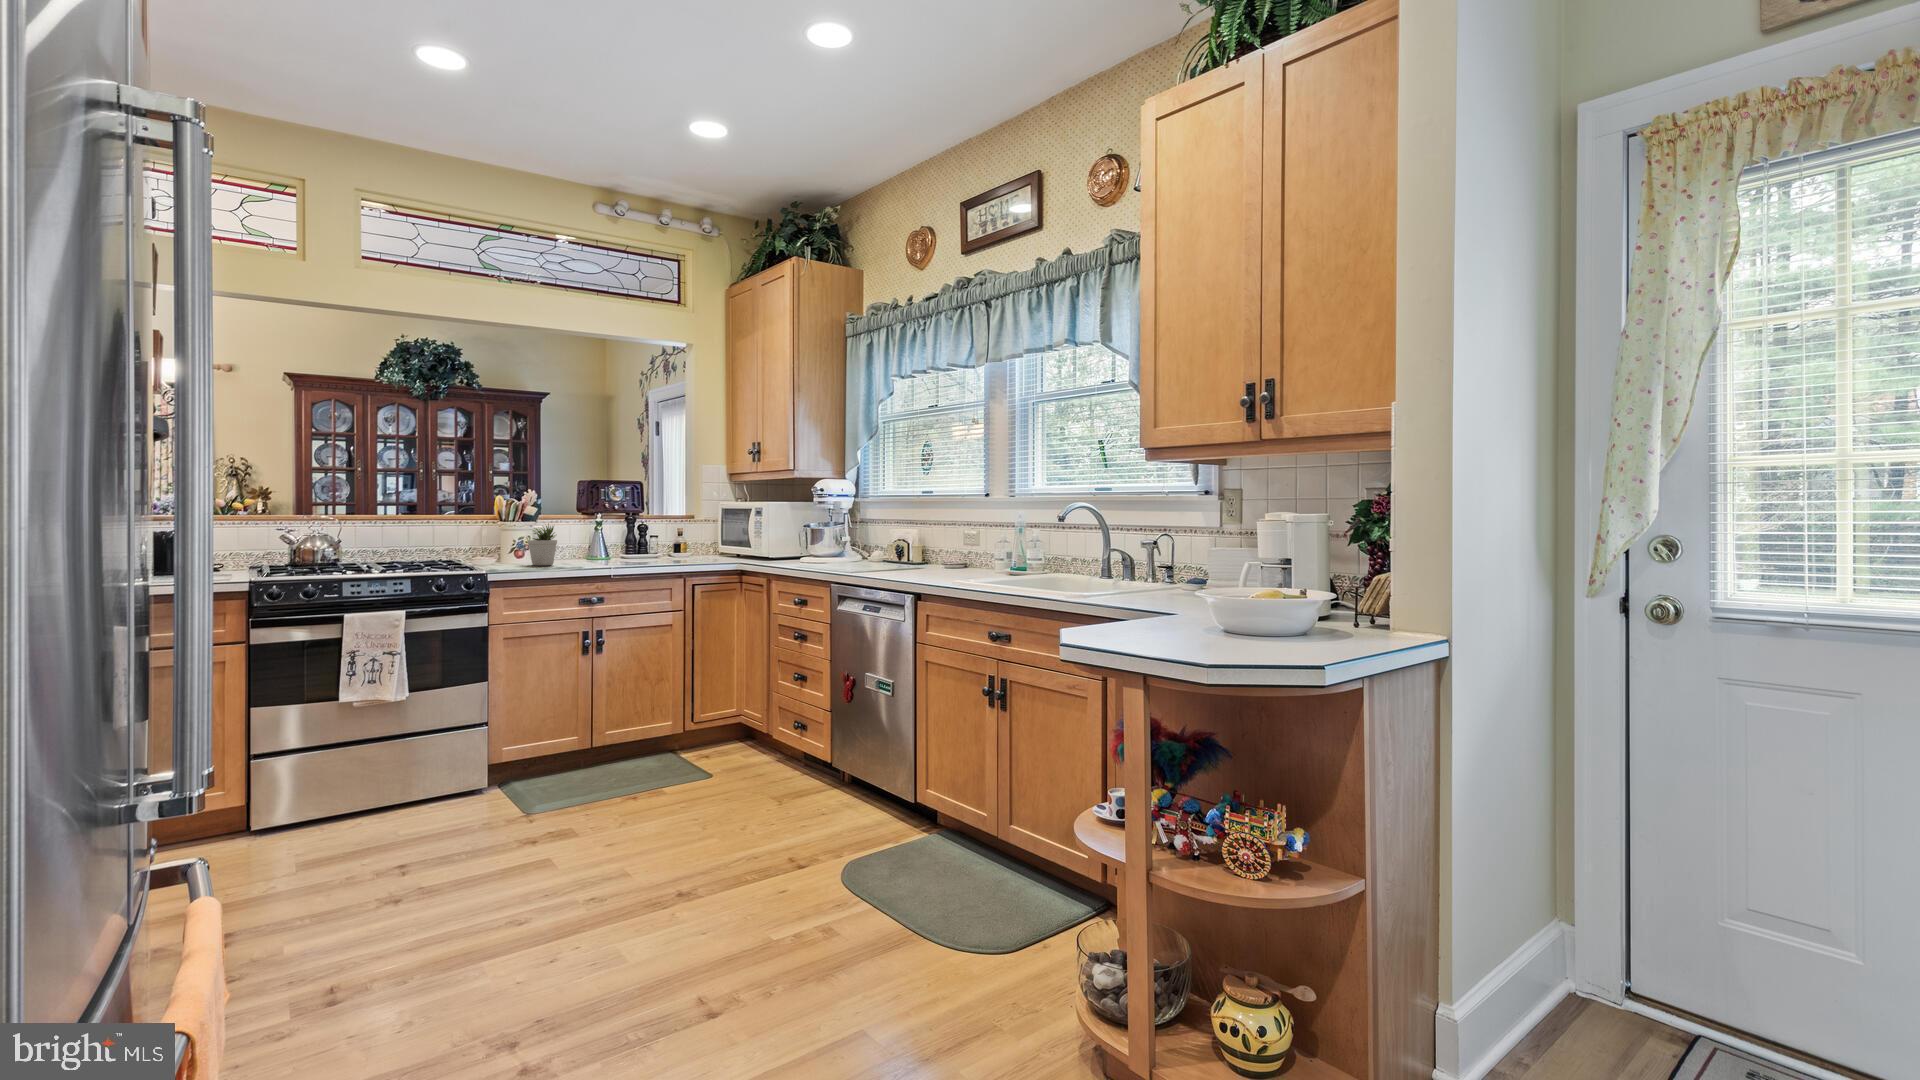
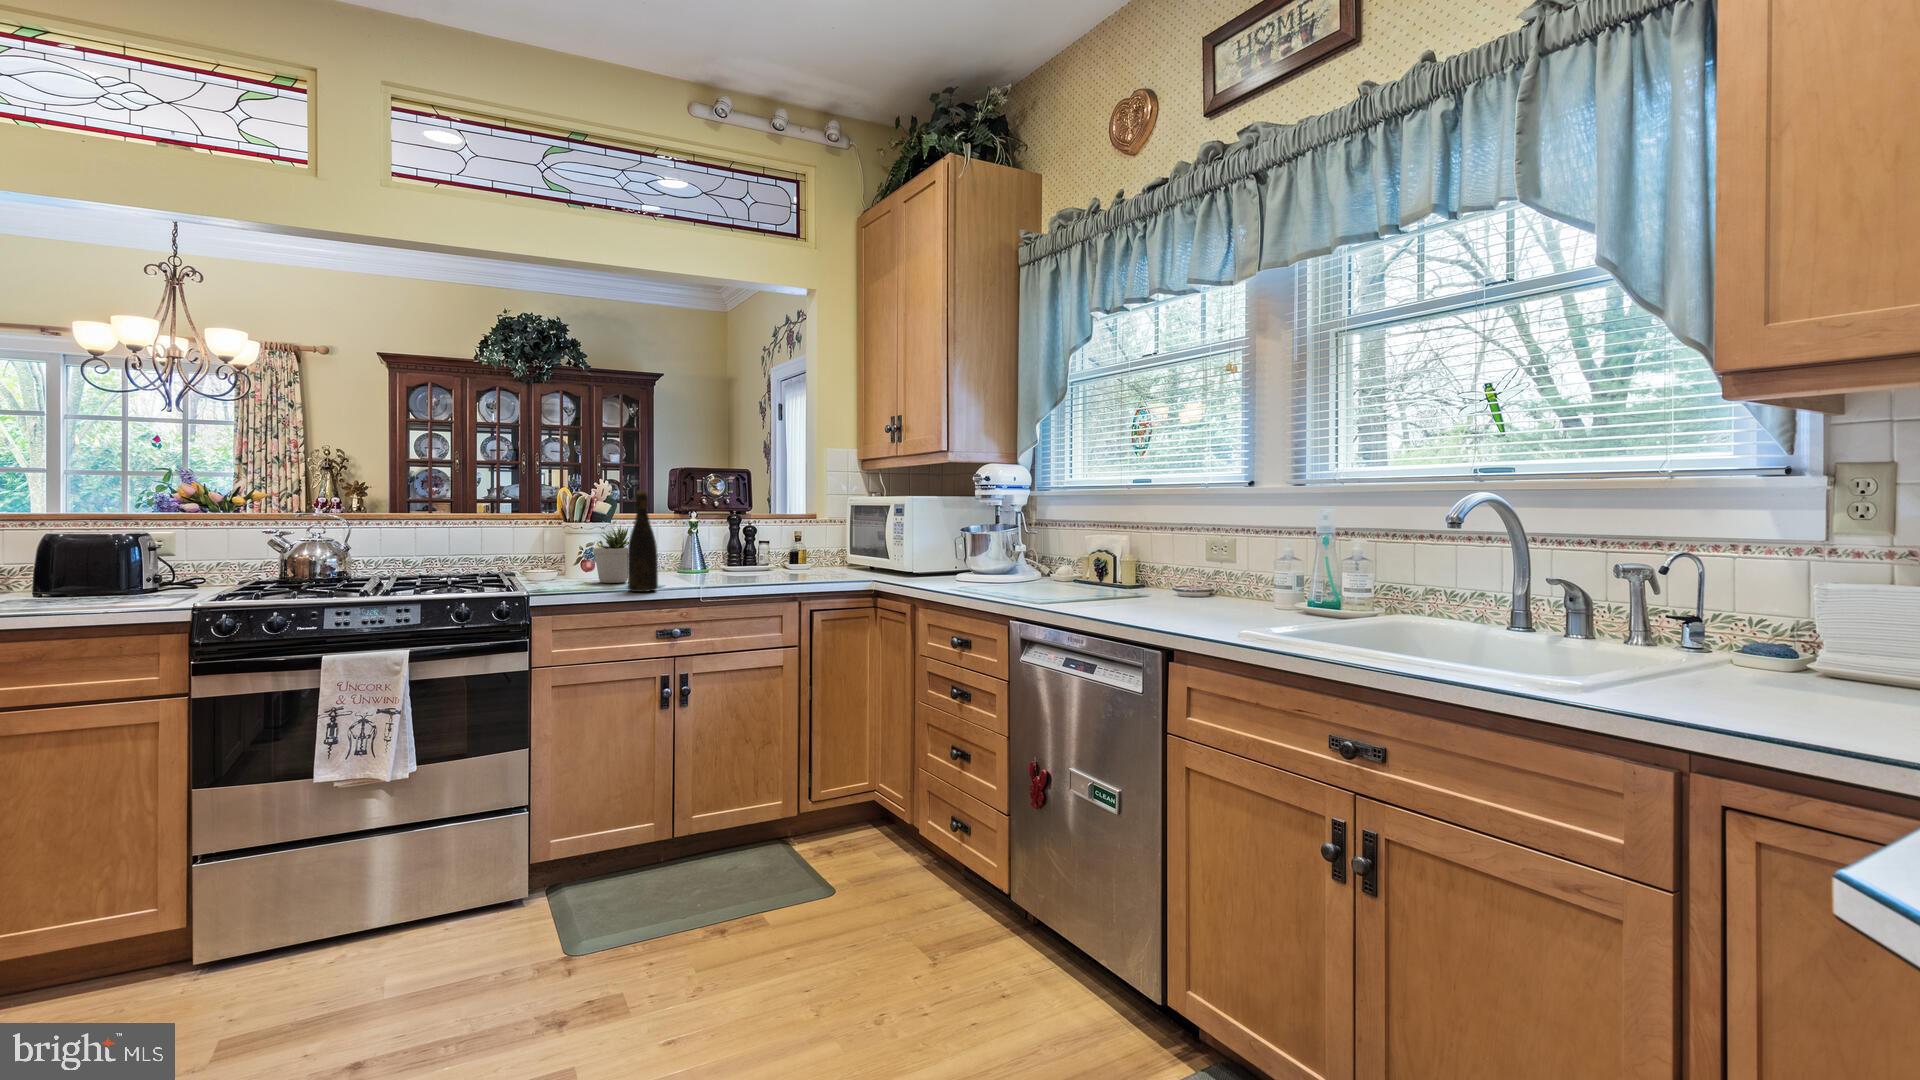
bottle: none [558,499,580,571] -> present [628,491,658,592]

